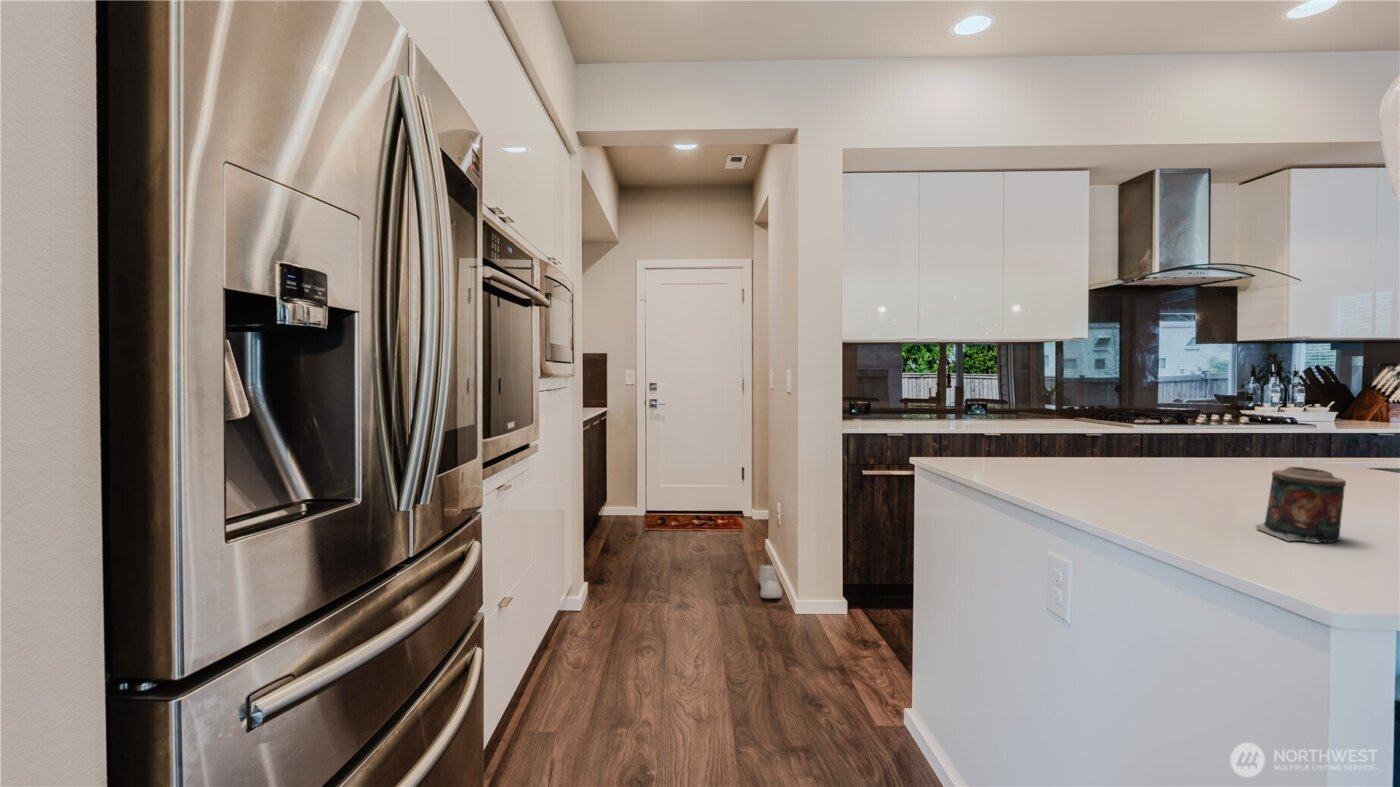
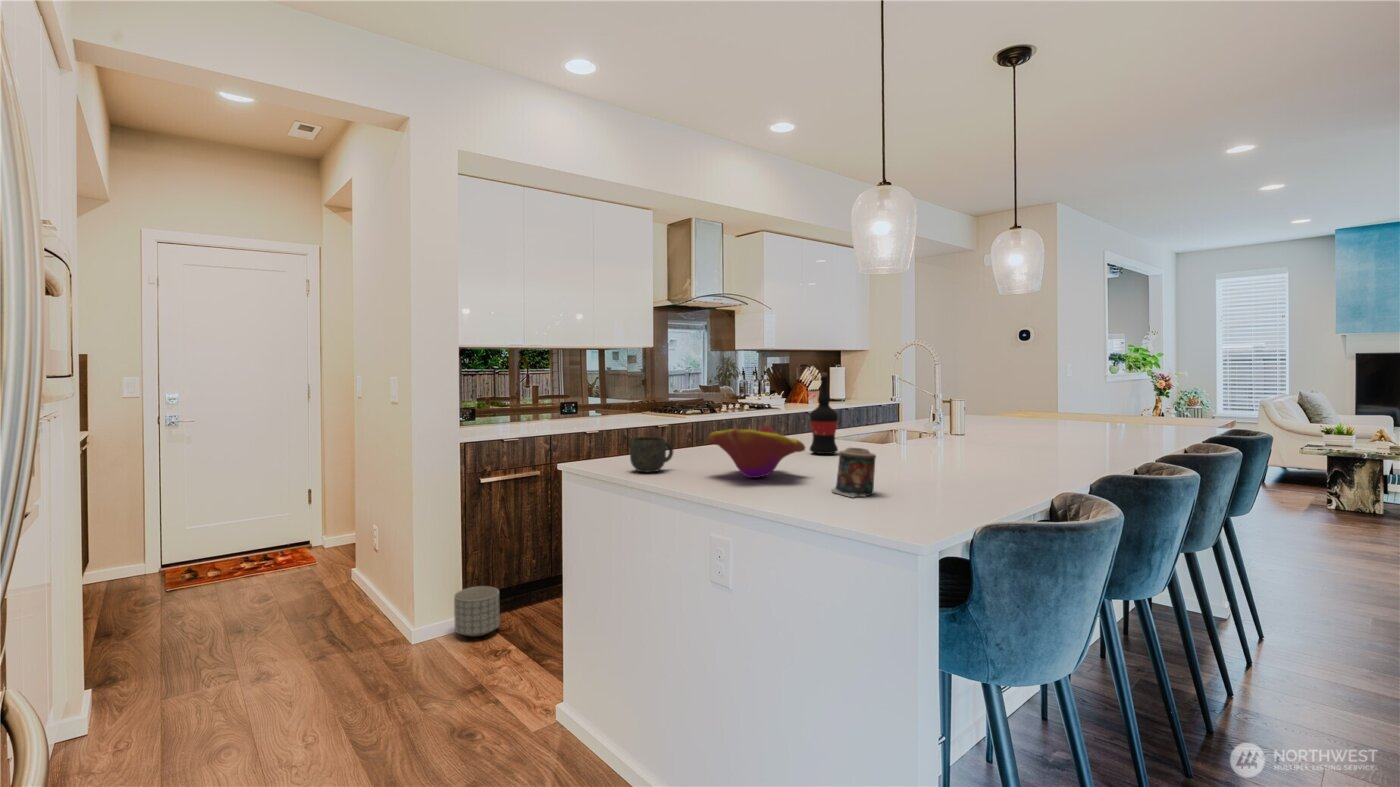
wine bottle: none [1275,359,1331,476] -> present [810,373,838,454]
decorative bowl: none [1076,429,1233,496] -> present [708,426,805,478]
mug: none [980,435,1038,477] -> present [630,437,673,472]
shoe: present [759,565,782,598] -> none [358,595,391,635]
planter: none [832,573,875,622] -> present [454,586,500,637]

